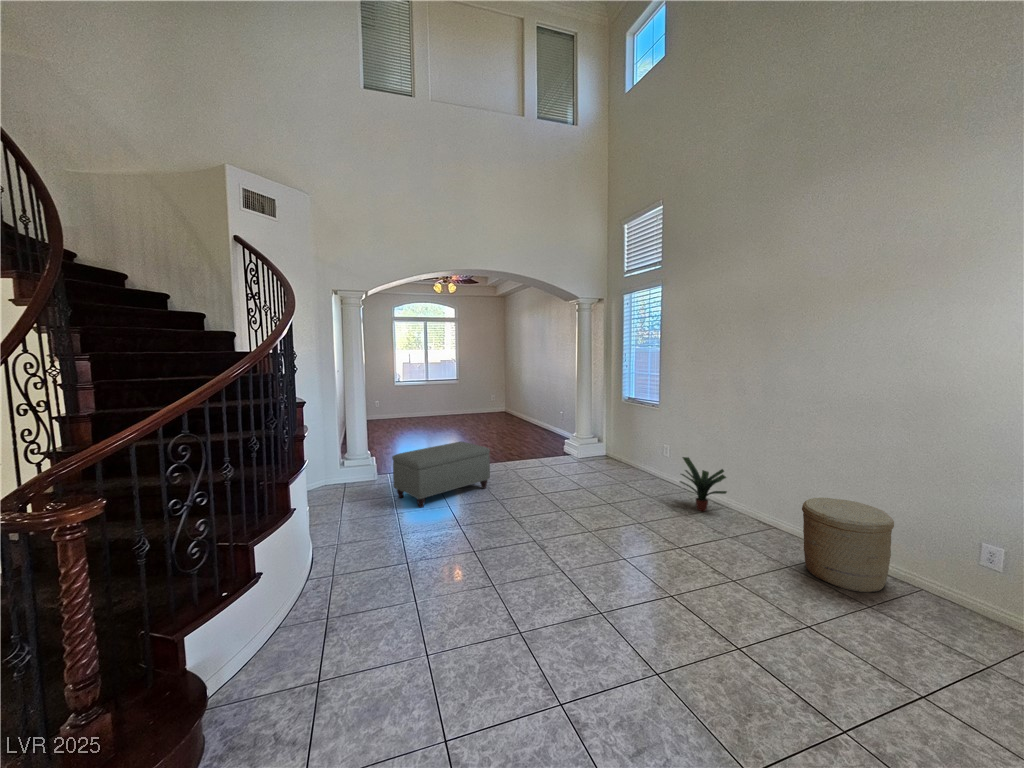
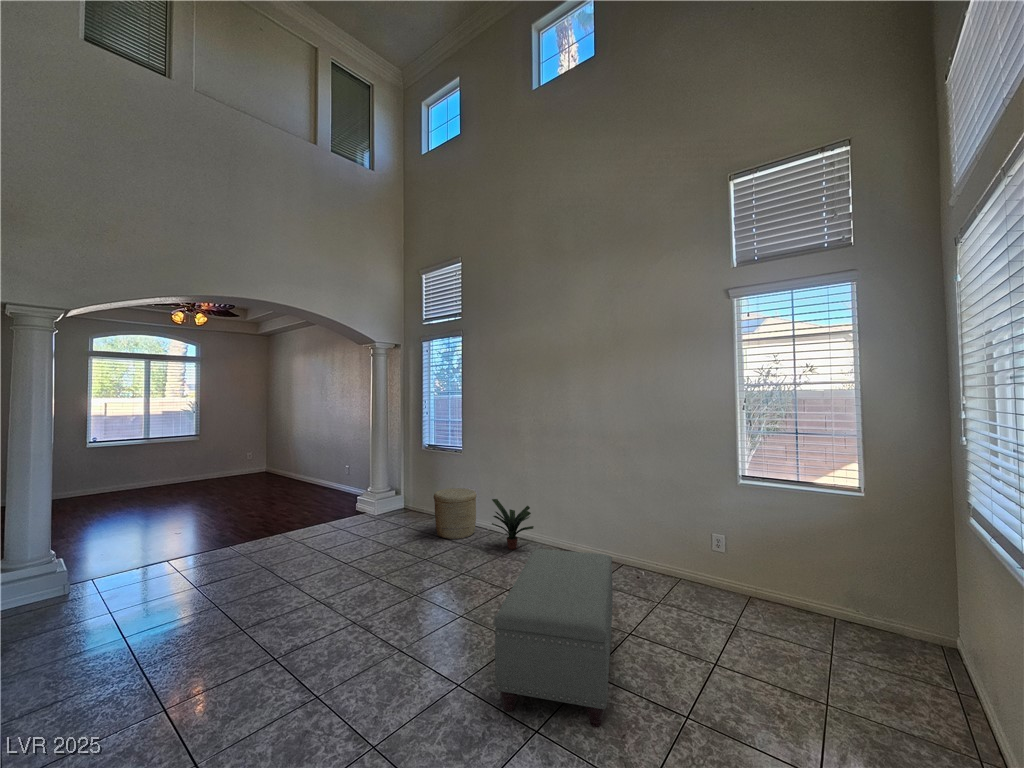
ottoman: present [392,442,490,508] -> present [494,549,613,727]
woven basket: present [802,498,894,592] -> present [434,488,476,539]

